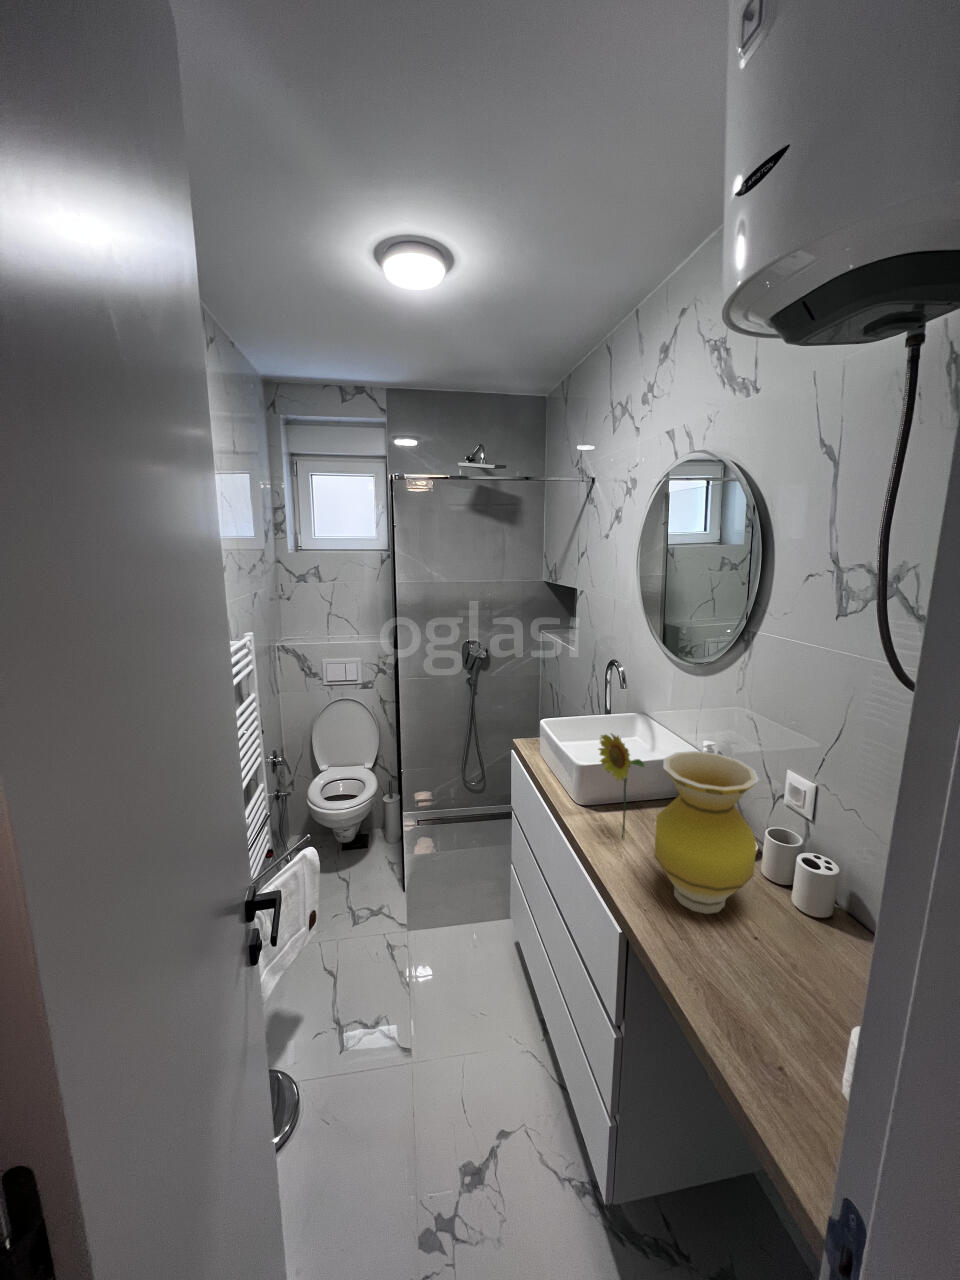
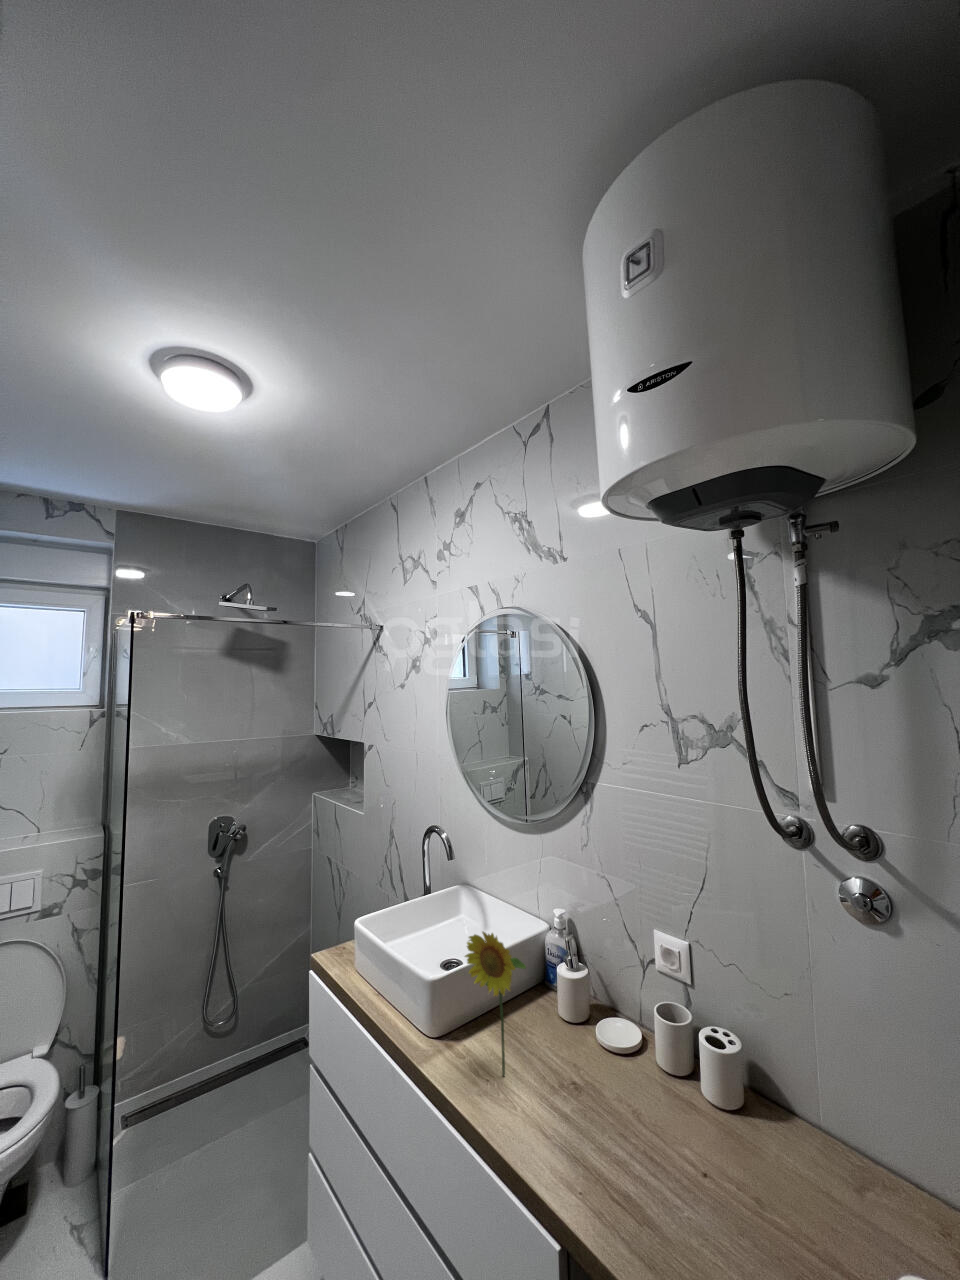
vase: present [654,751,759,914] -> none [563,932,678,1165]

